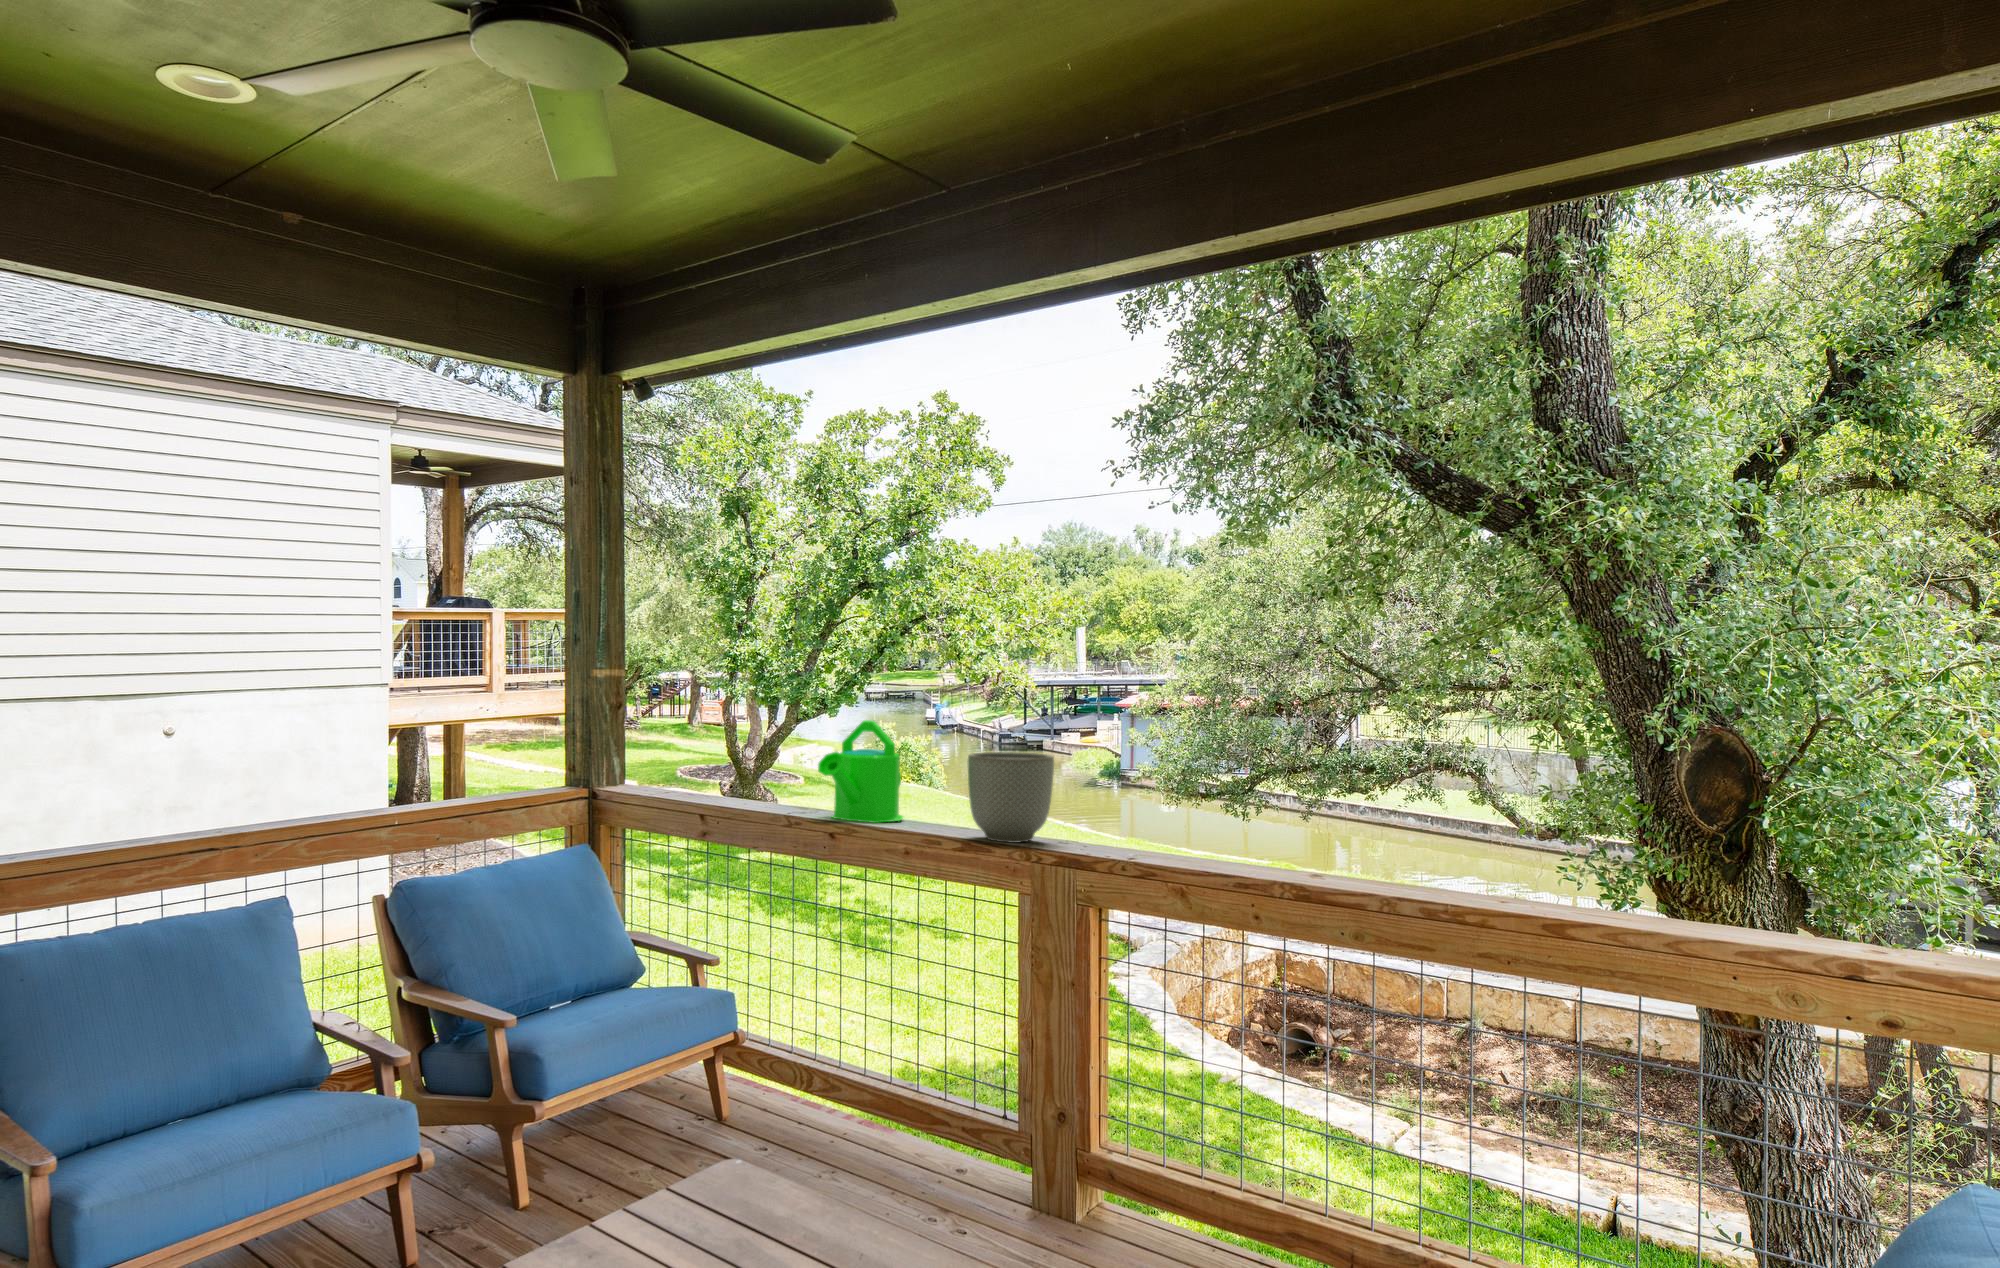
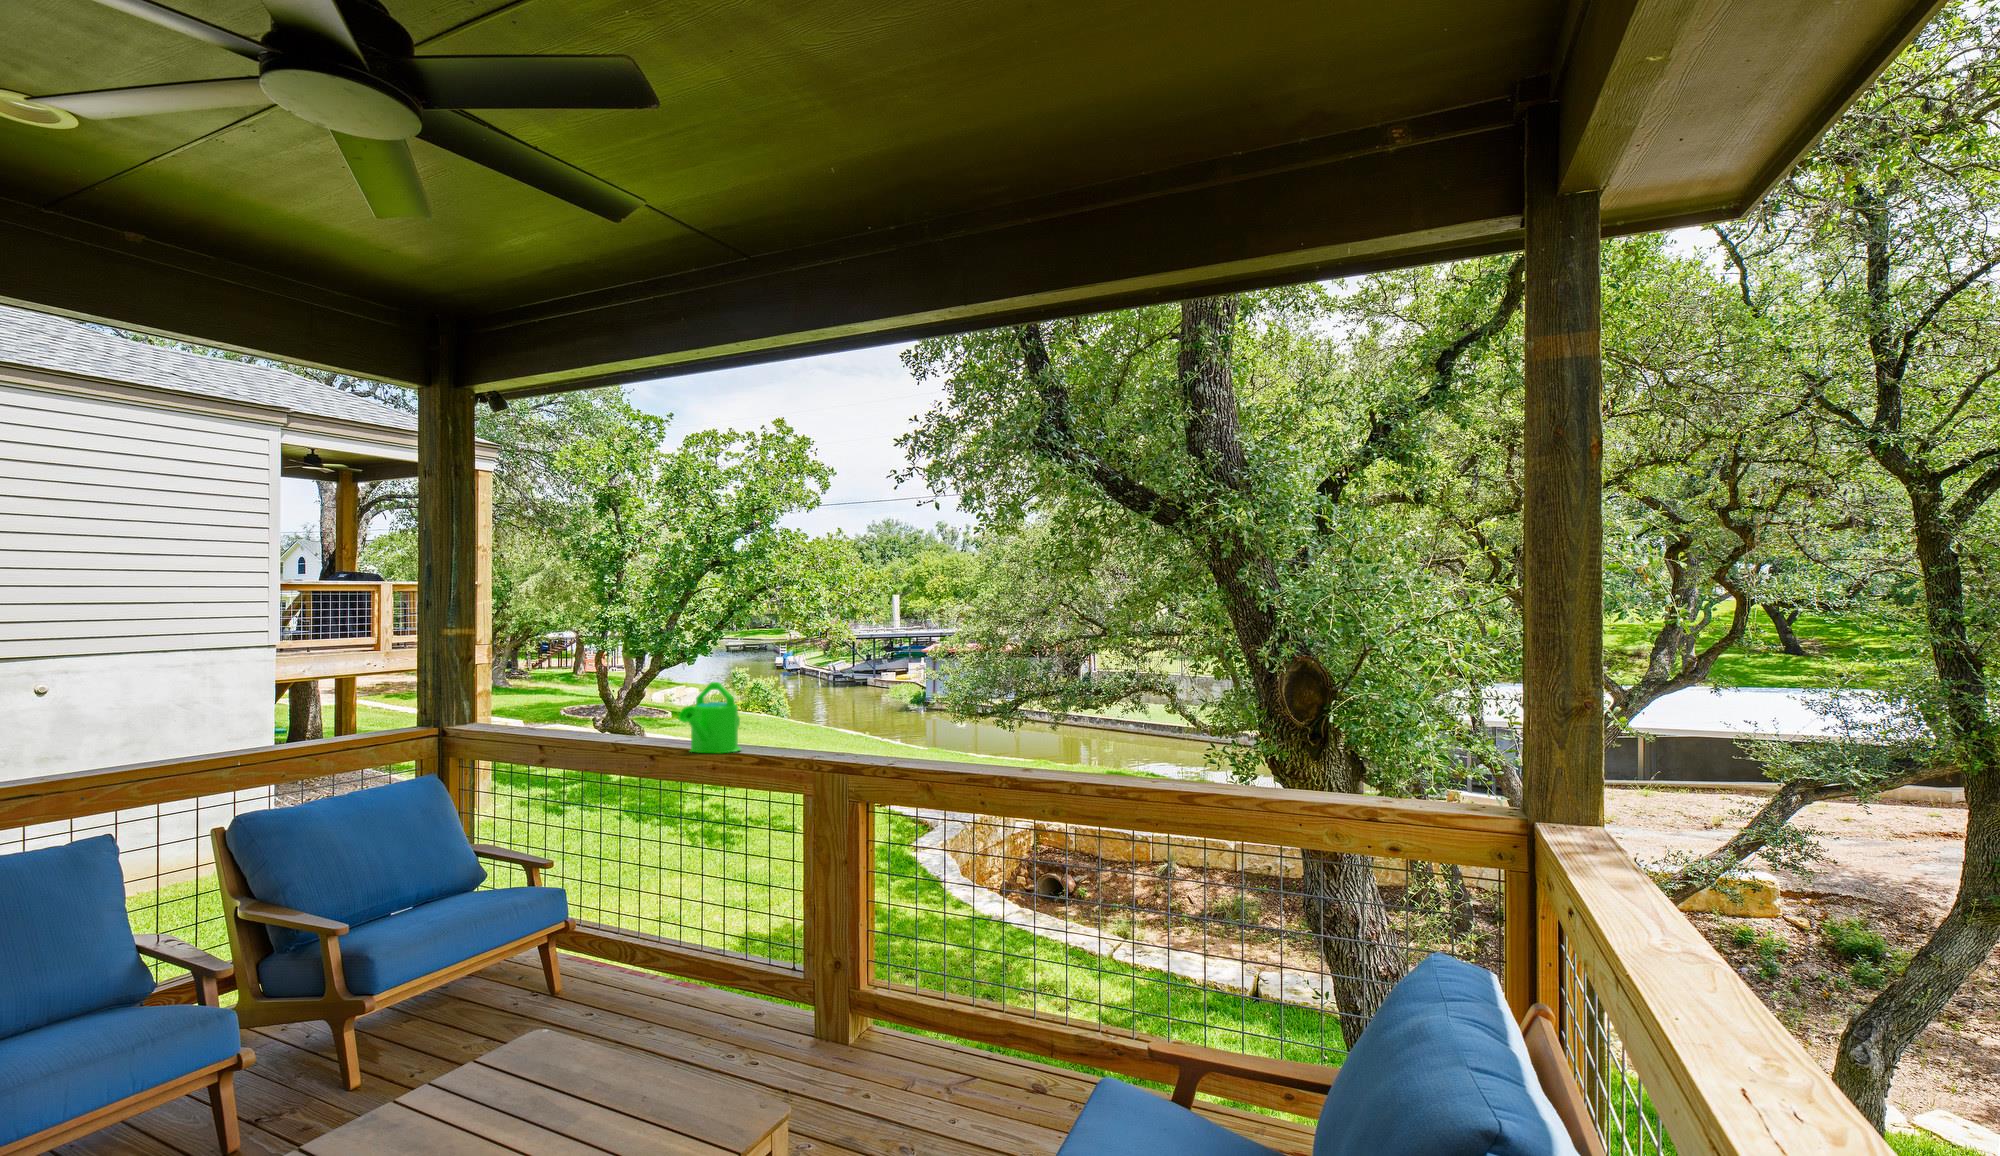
planter: present [968,752,1054,843] -> none [784,701,843,762]

